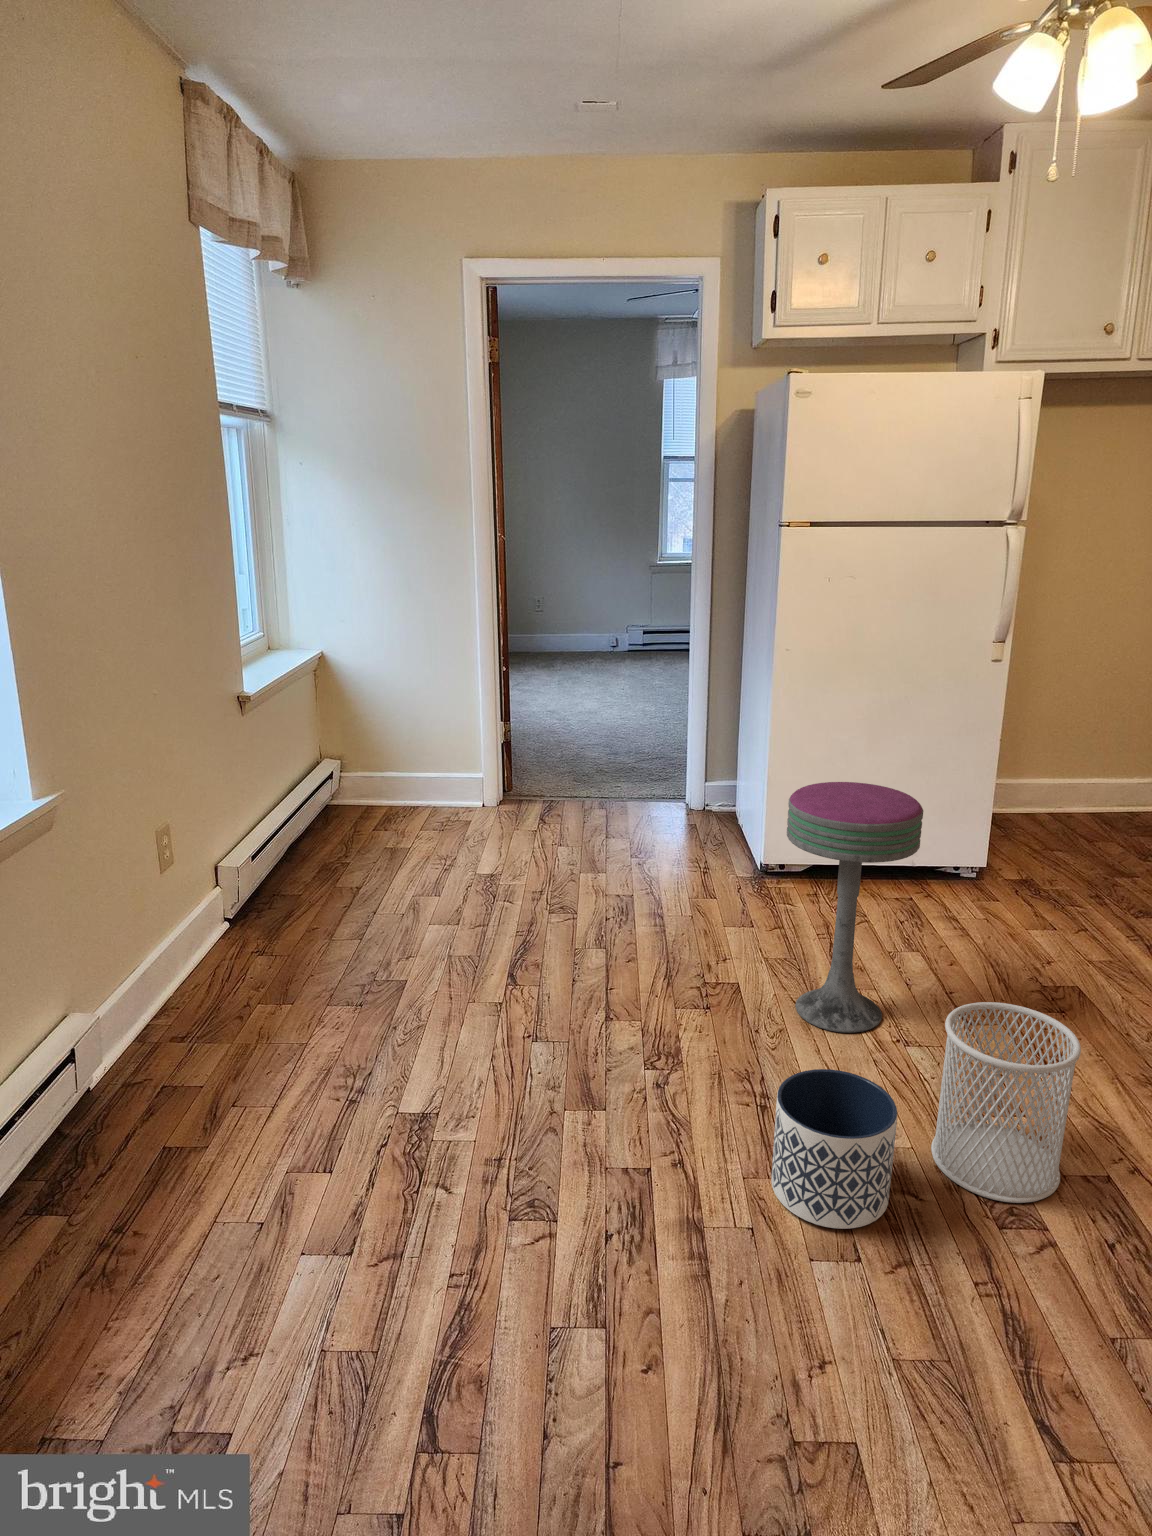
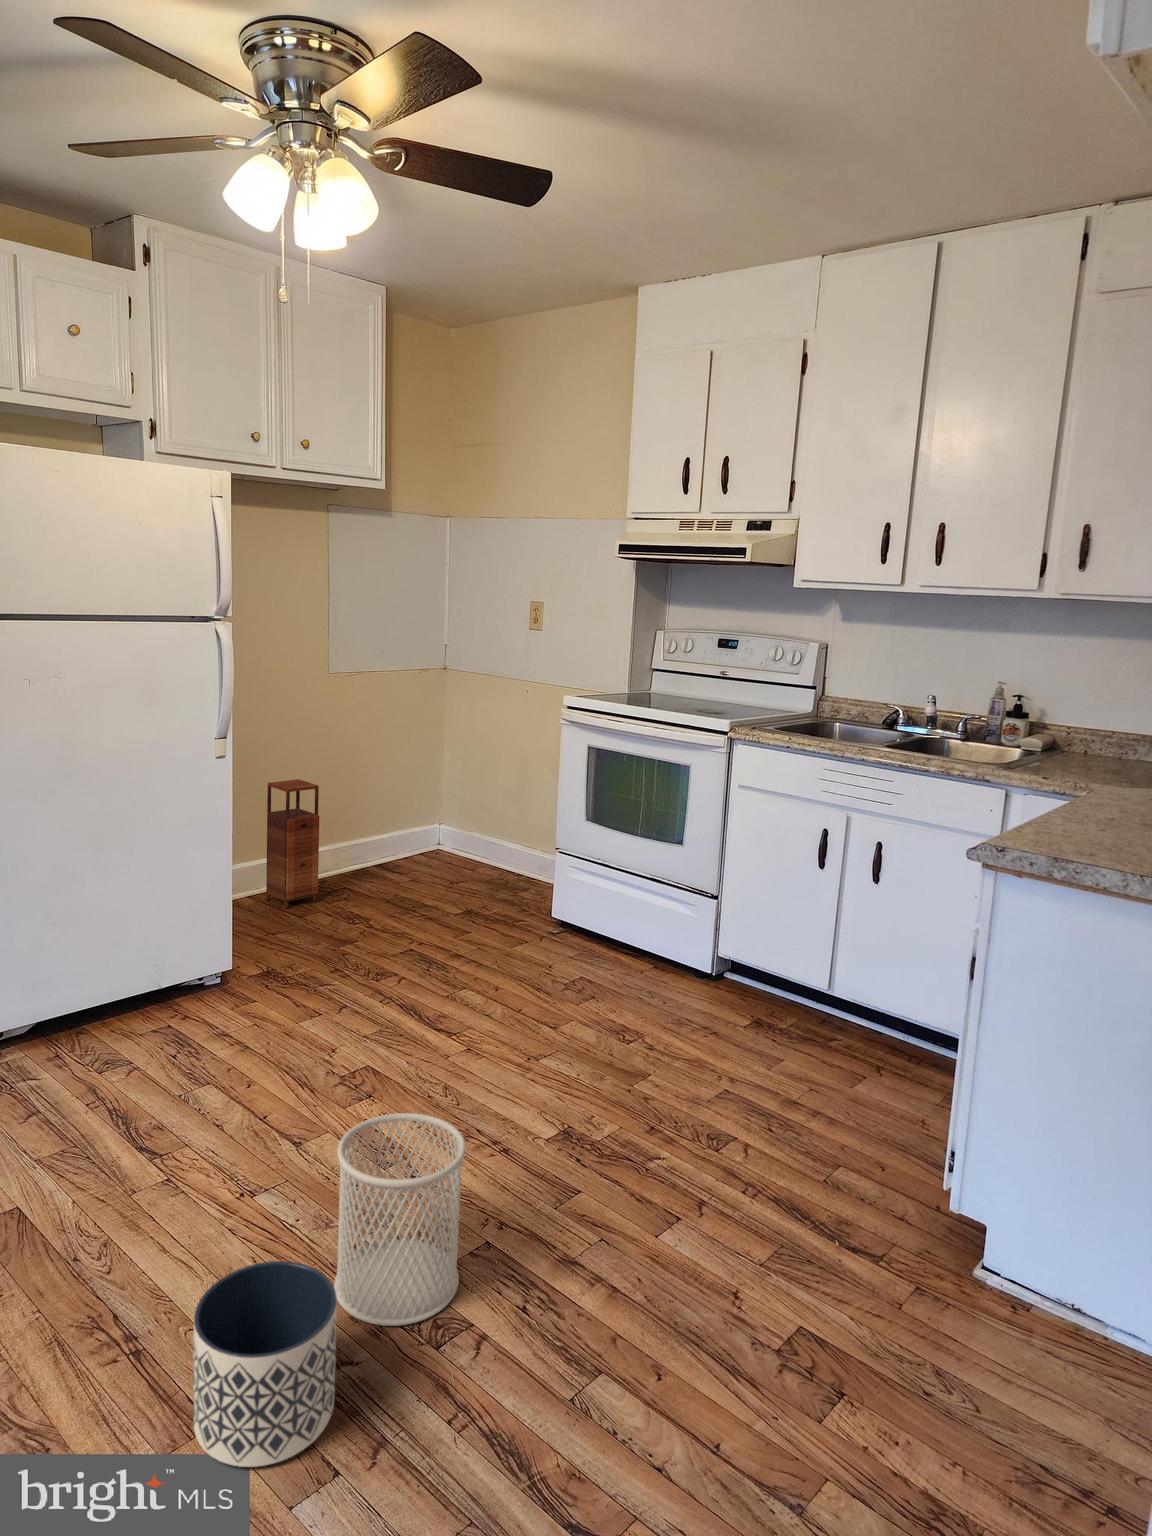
storage cabinet: none [1061,700,1133,831] -> present [266,779,319,909]
bar stool: present [787,782,923,1033] -> none [74,917,238,1219]

